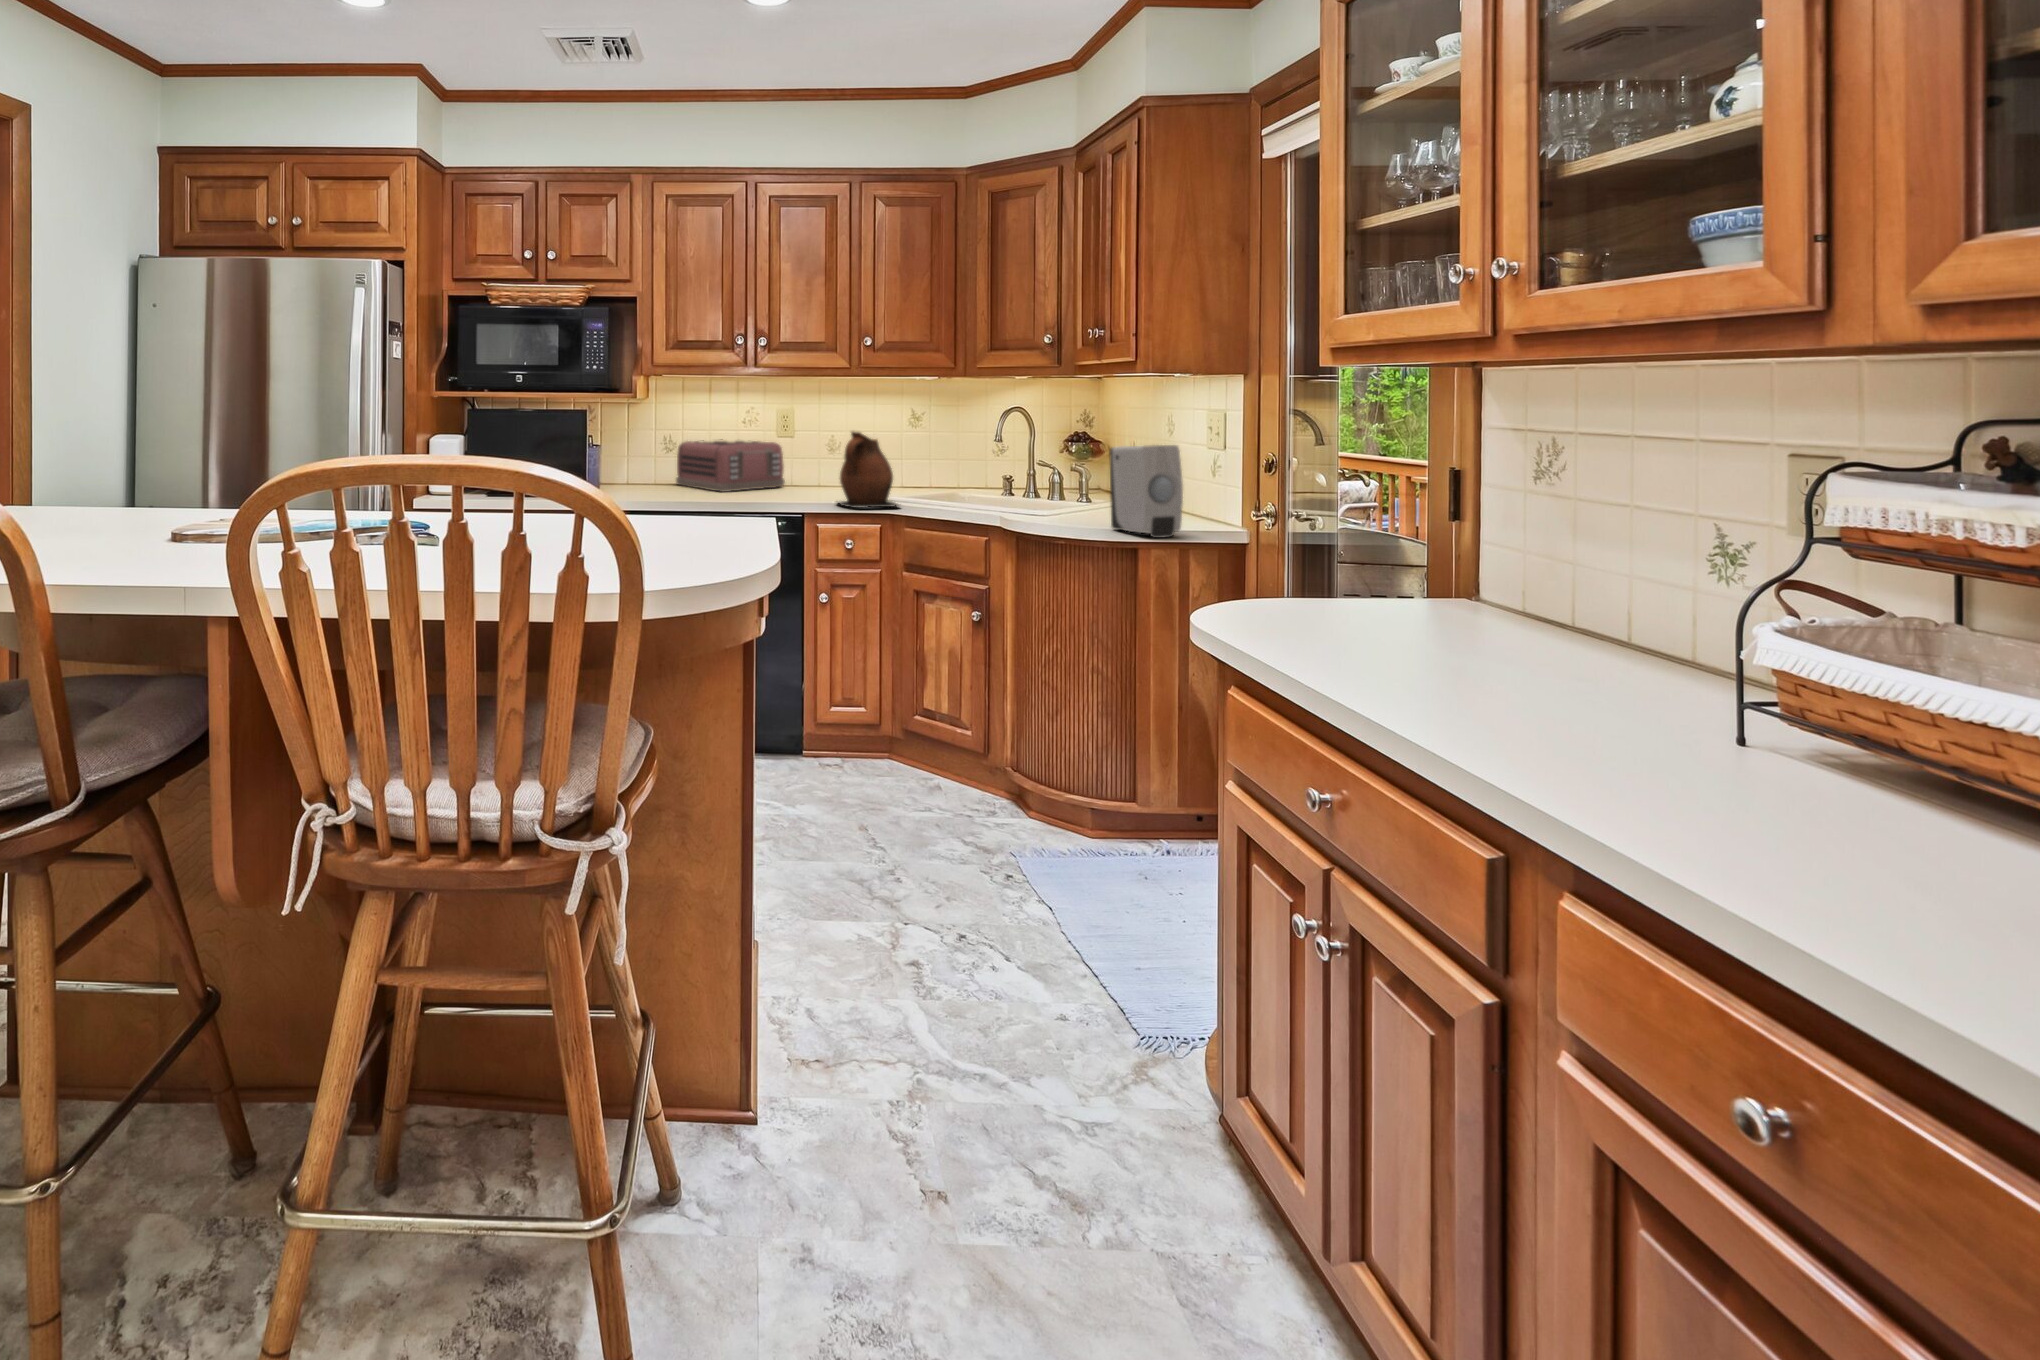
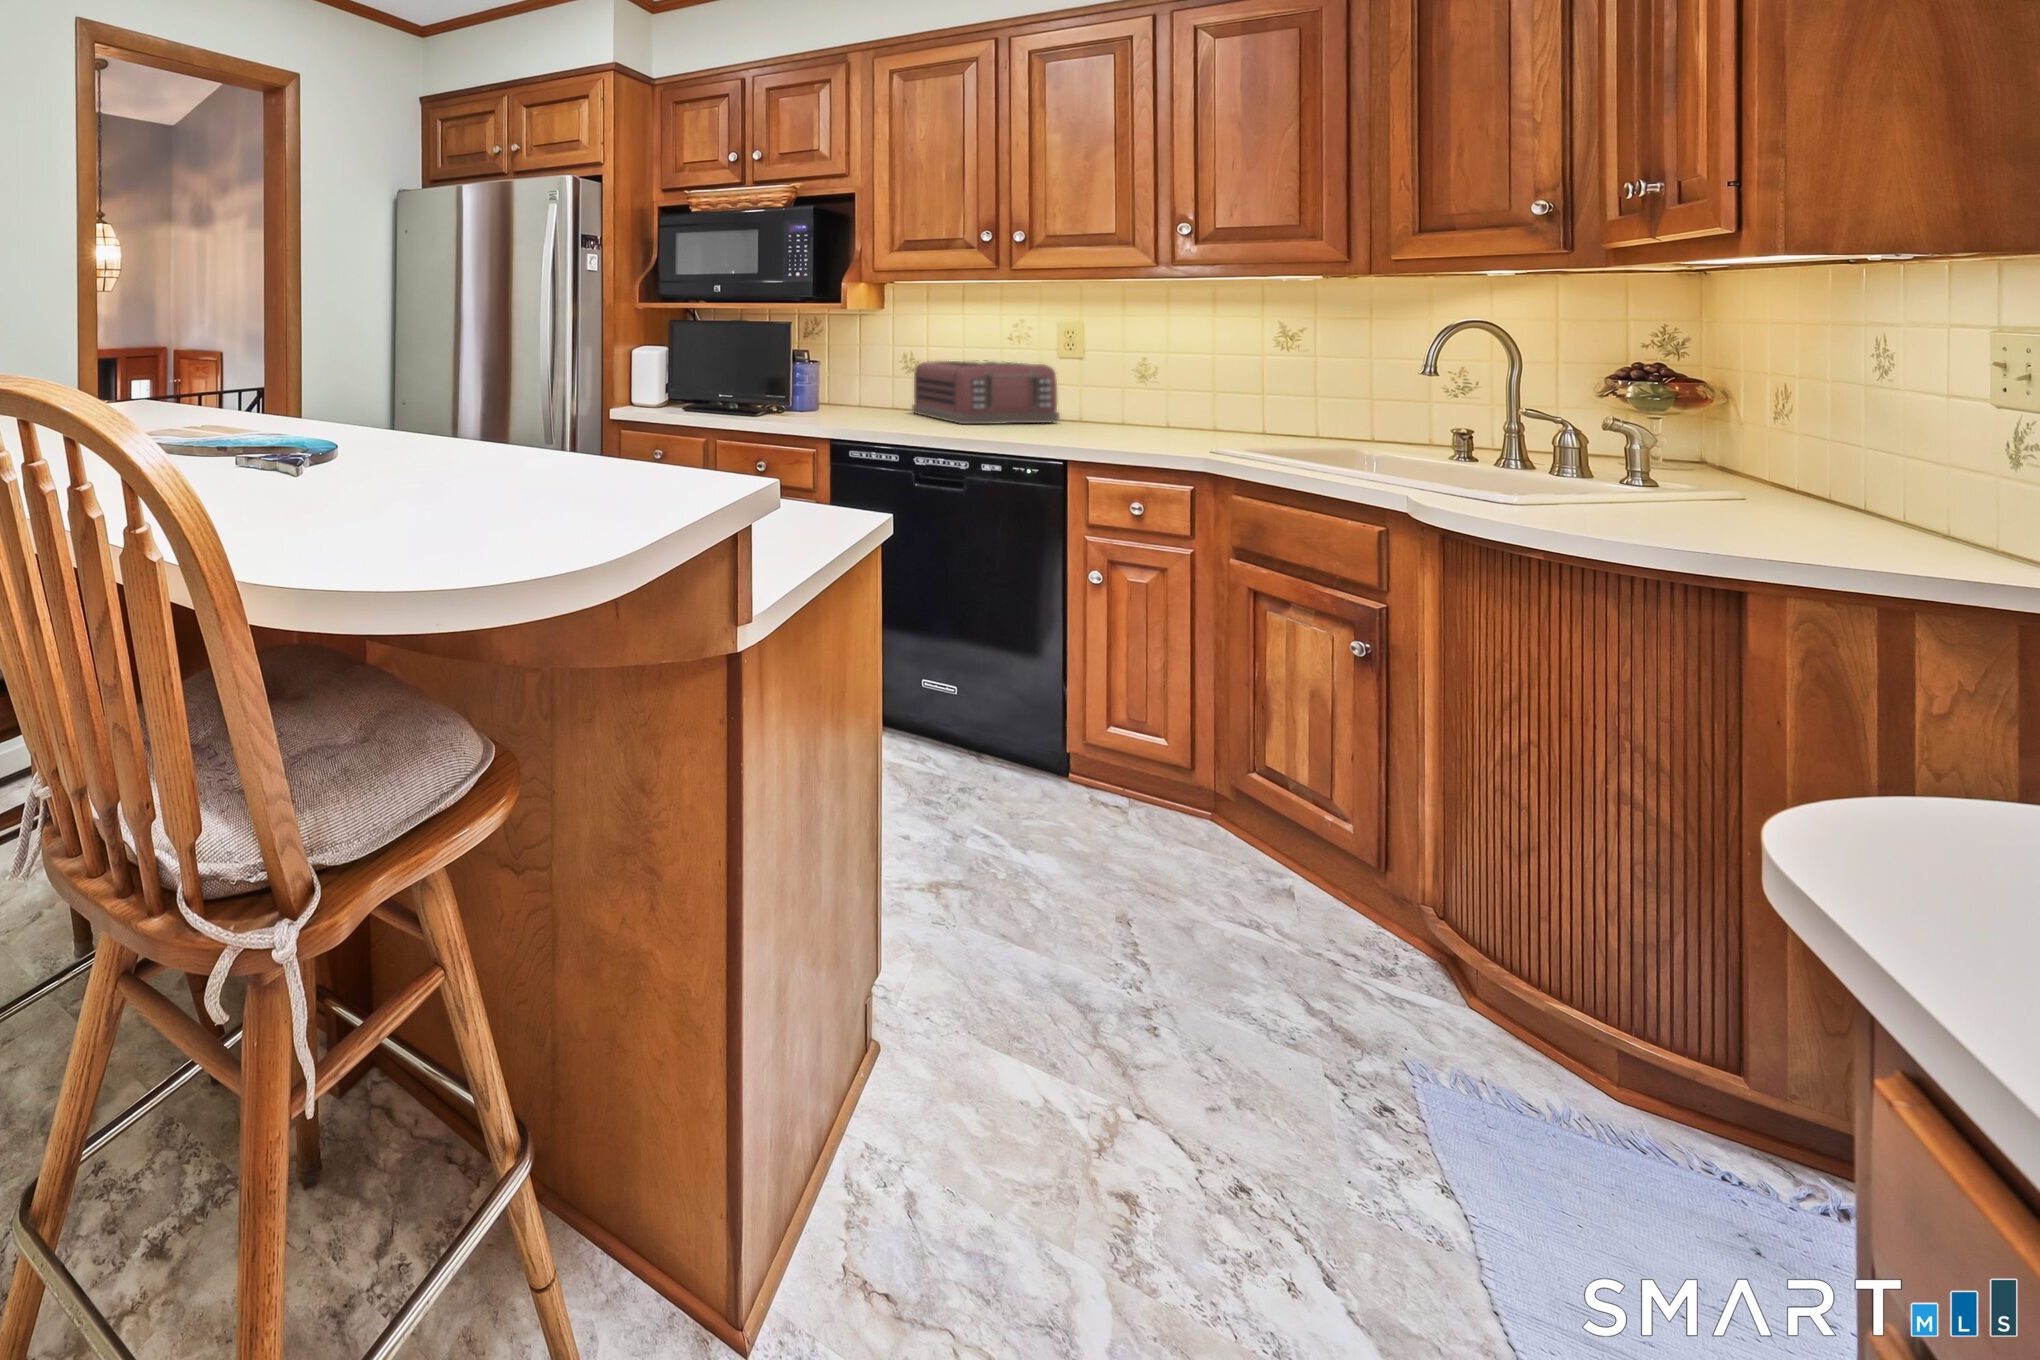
ceramic pitcher: present [838,432,899,508] -> none [1107,347,1222,459]
soap dispenser: present [1109,445,1183,538] -> none [1656,371,1871,555]

